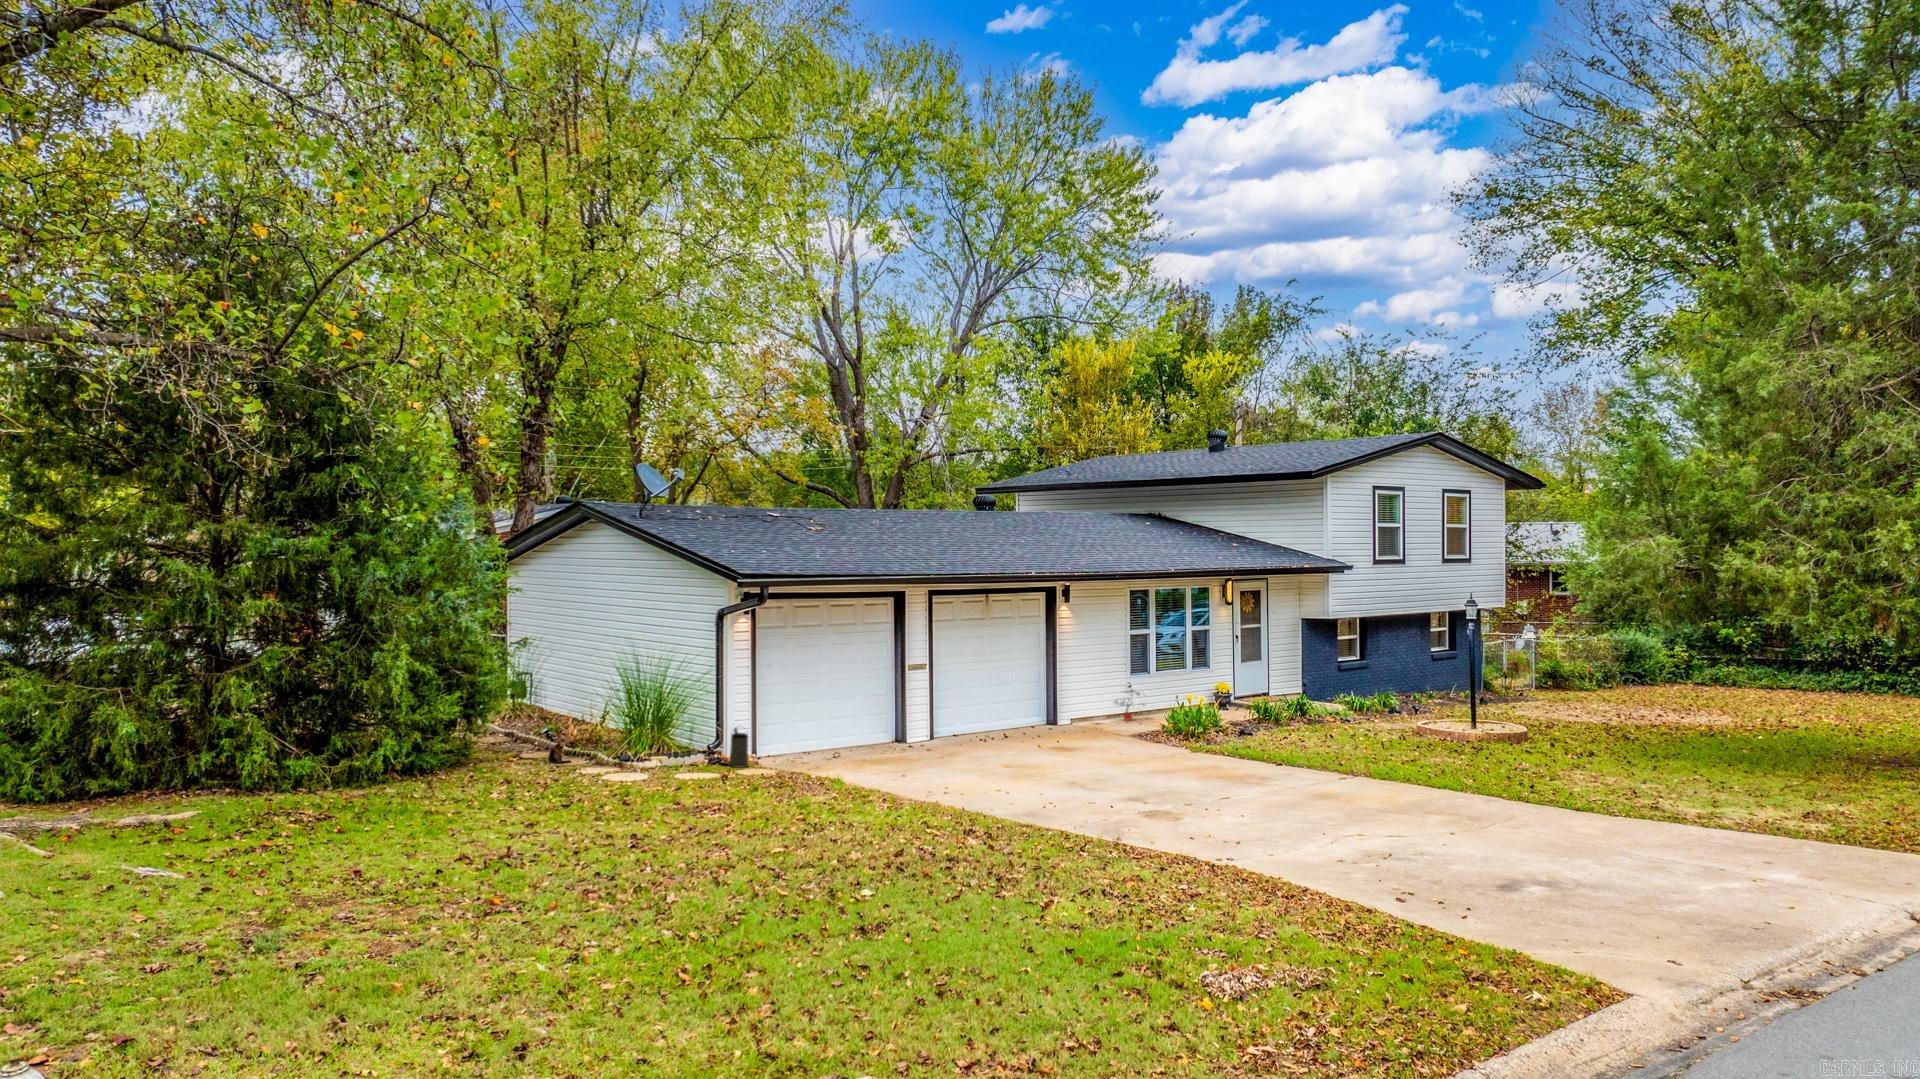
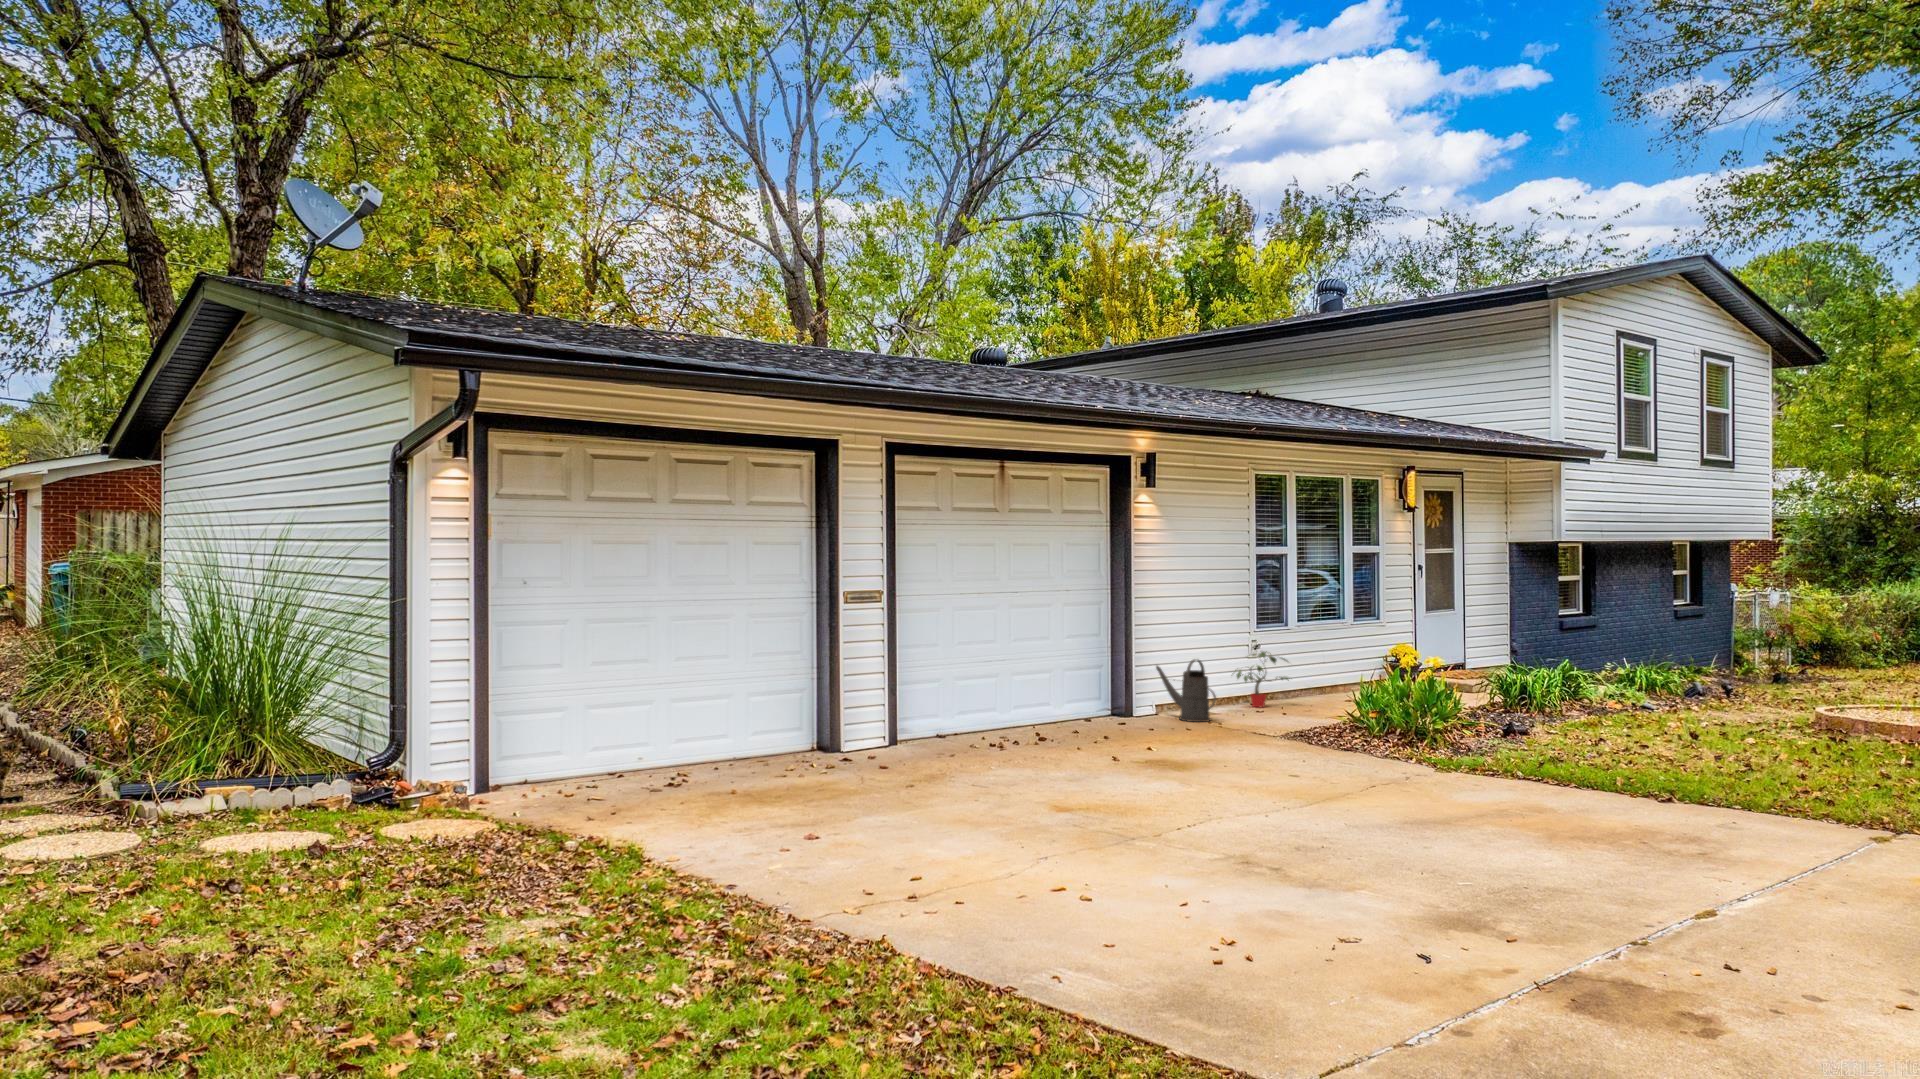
watering can: present [729,728,749,768] -> present [1156,659,1216,722]

